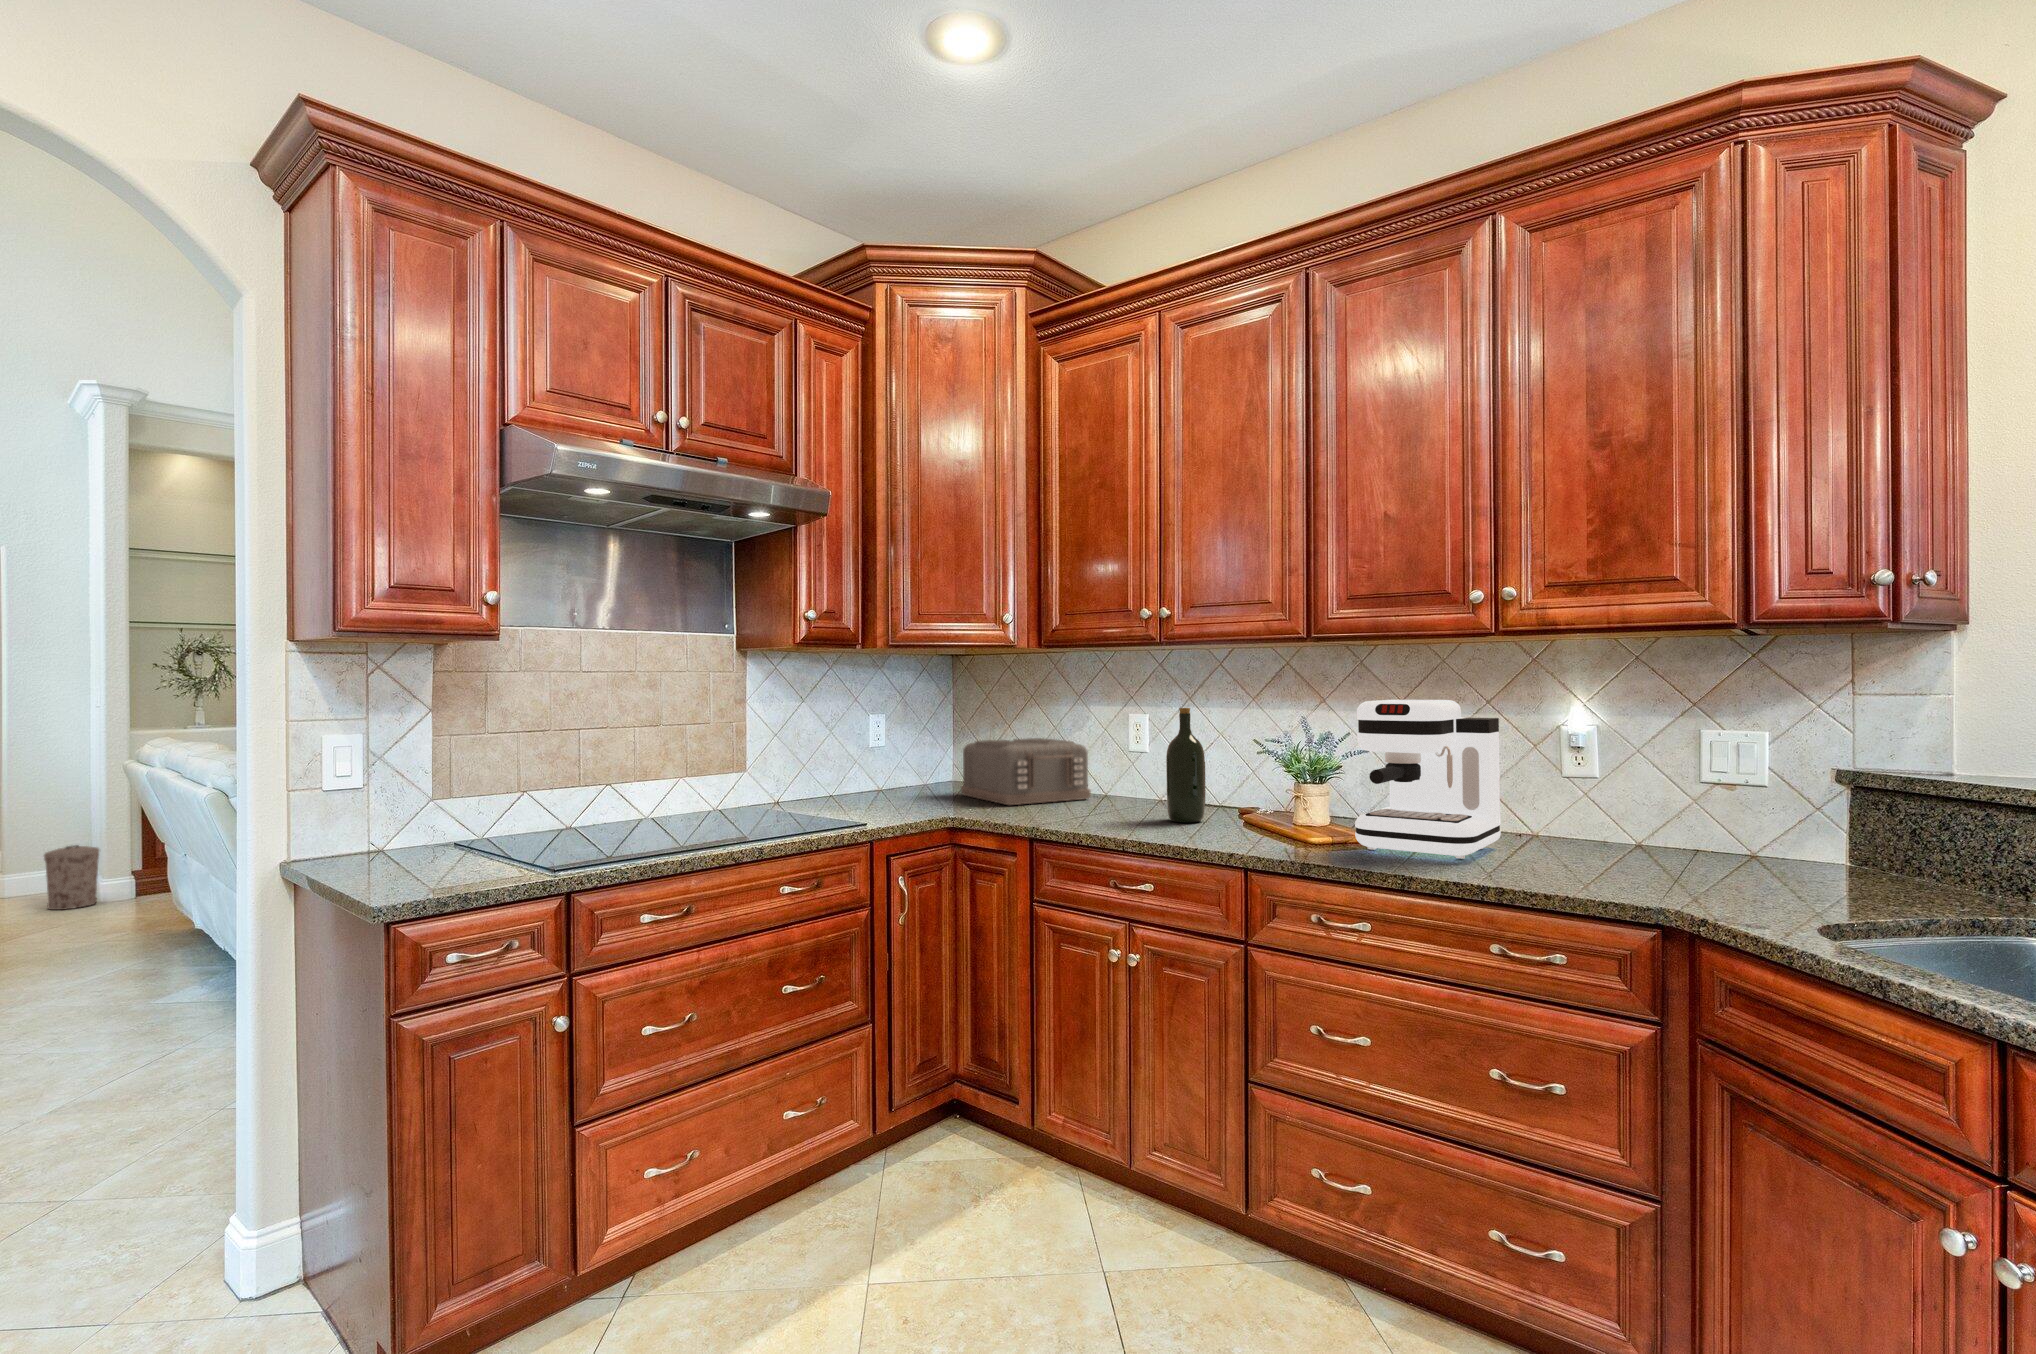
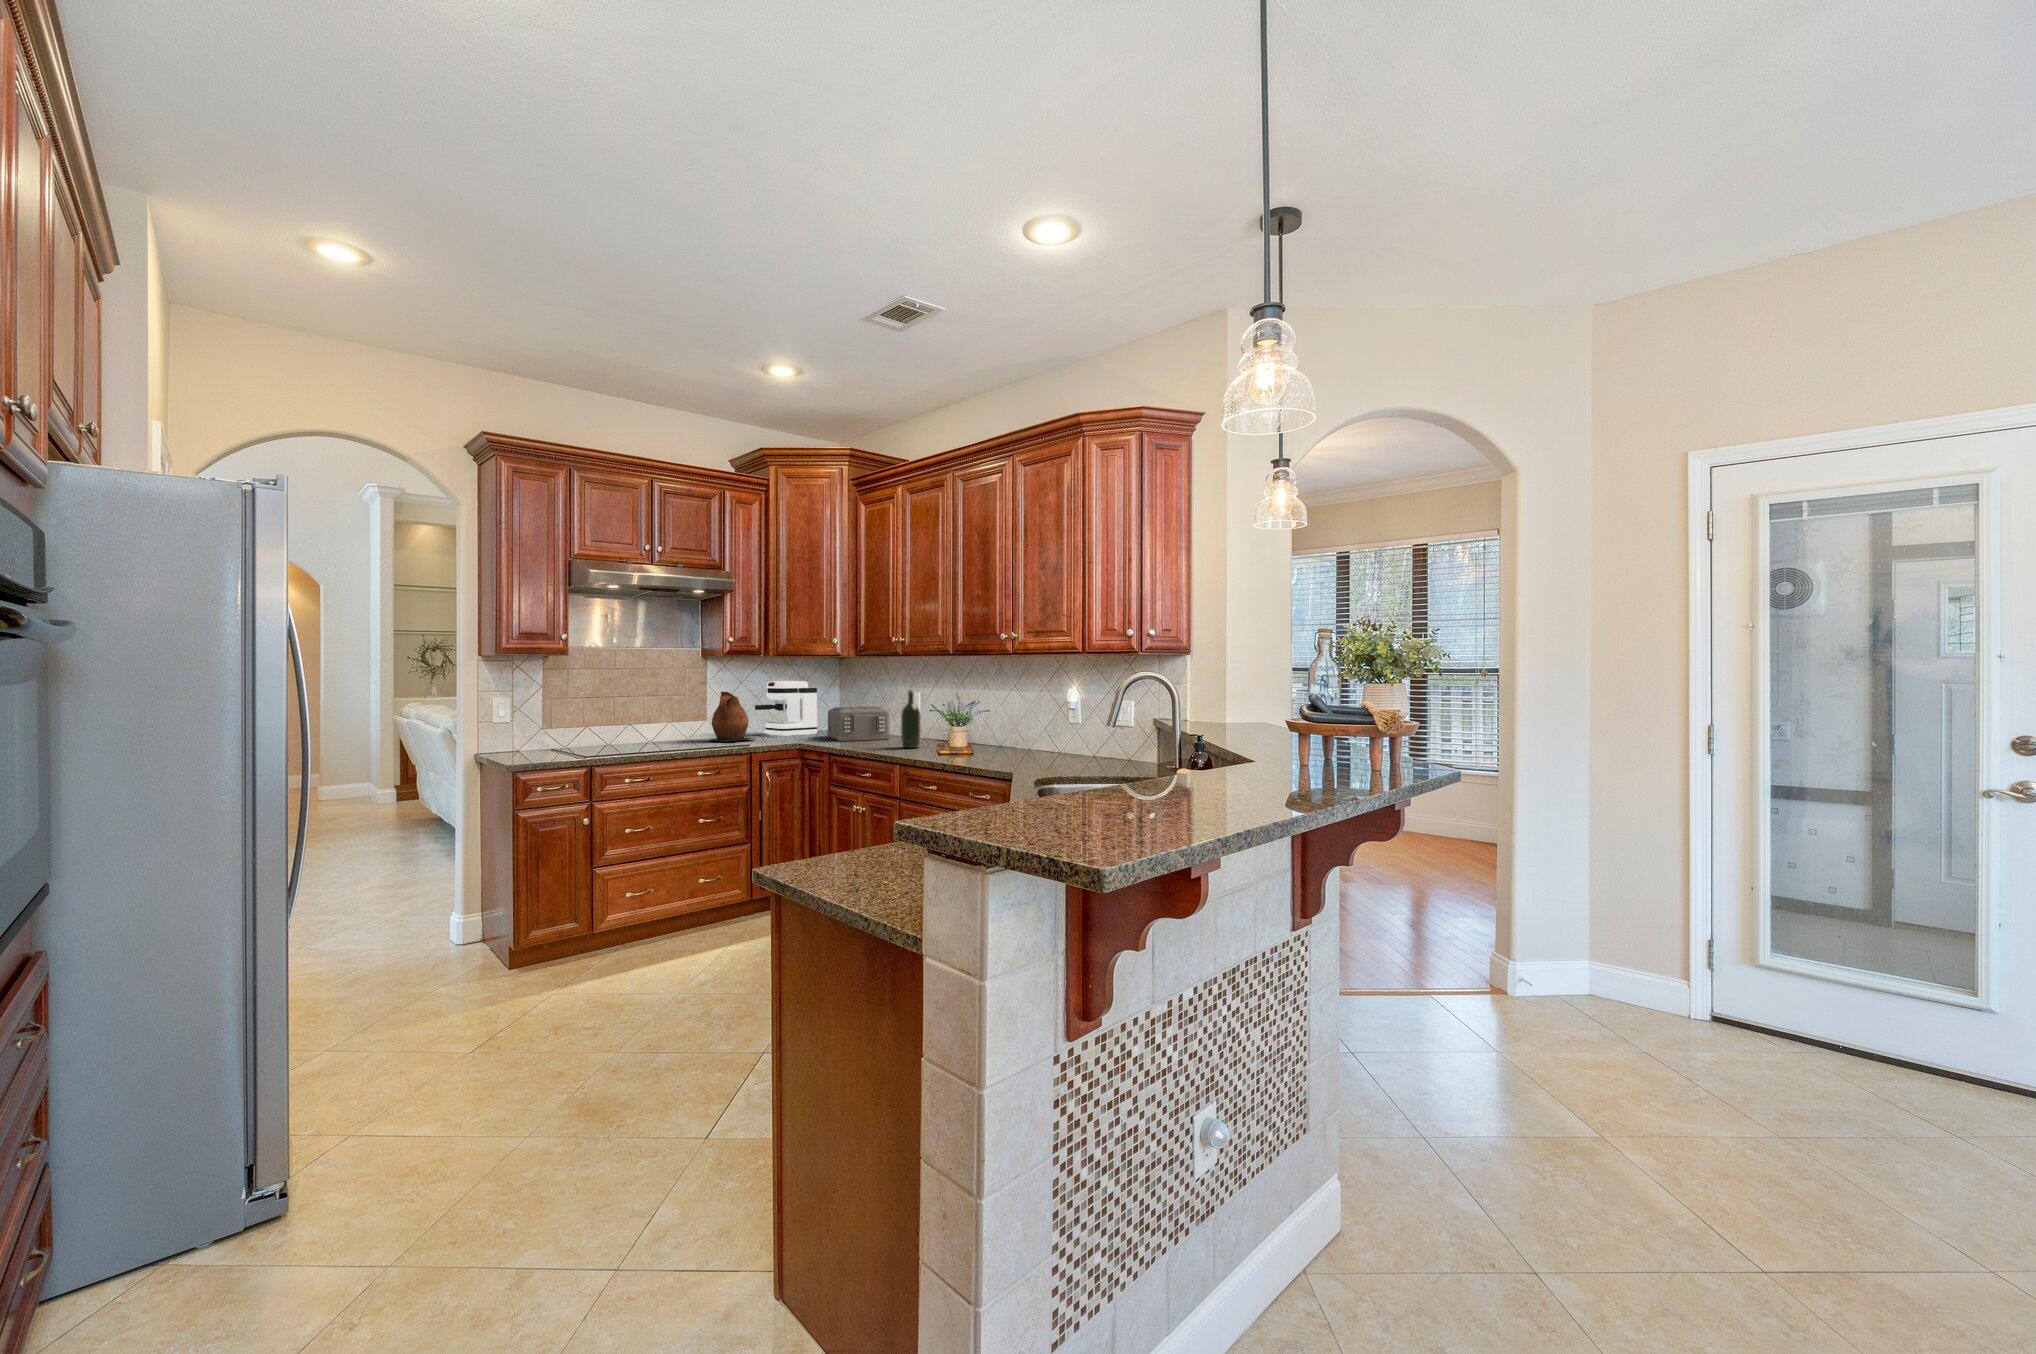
coffee maker: present [1355,700,1501,859] -> present [755,681,817,737]
ceramic pitcher: none [751,715,843,812] -> present [710,692,754,741]
trash can: present [44,845,99,910] -> none [346,768,378,807]

